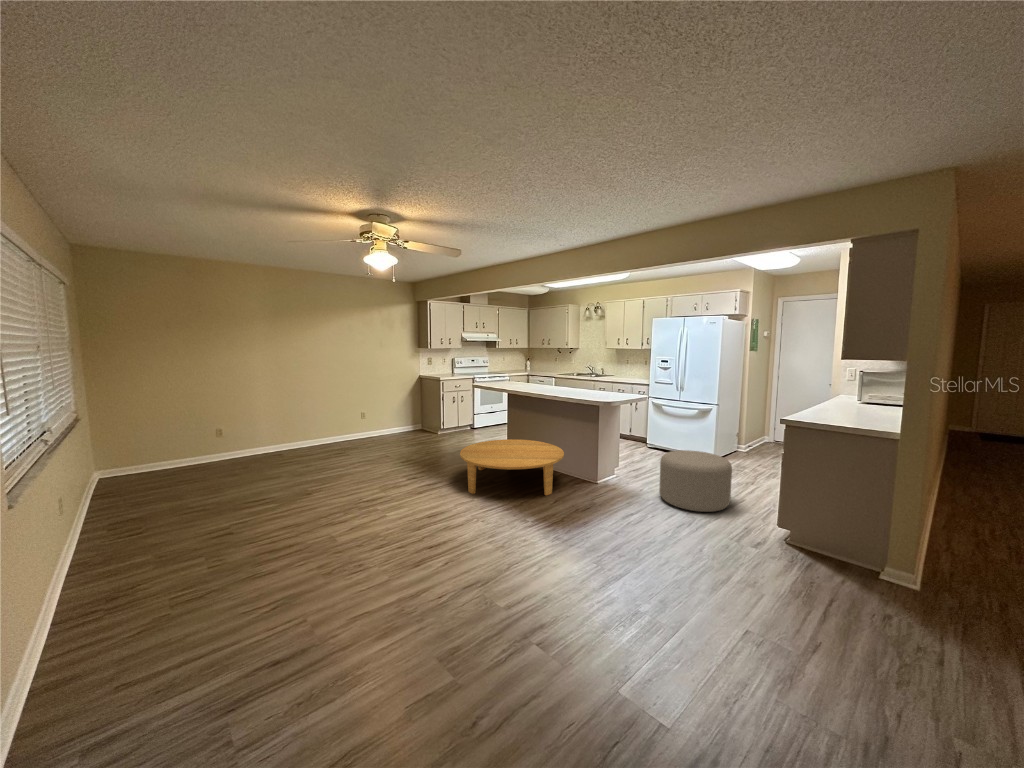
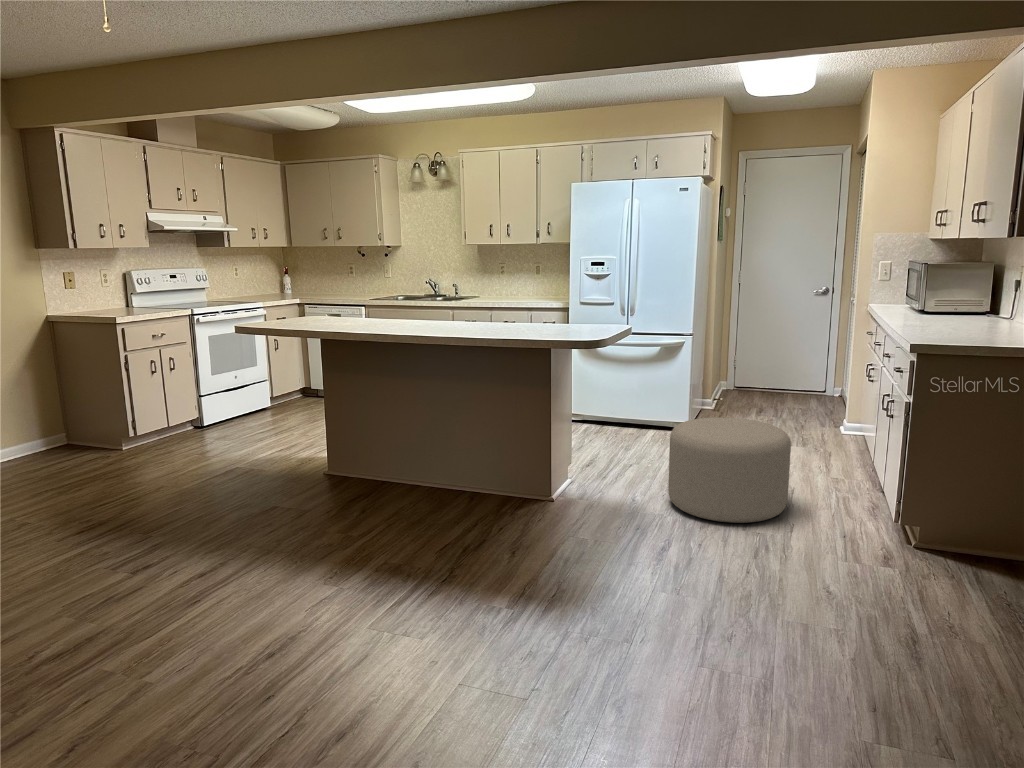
coffee table: present [460,439,564,495] -> none [264,437,494,574]

